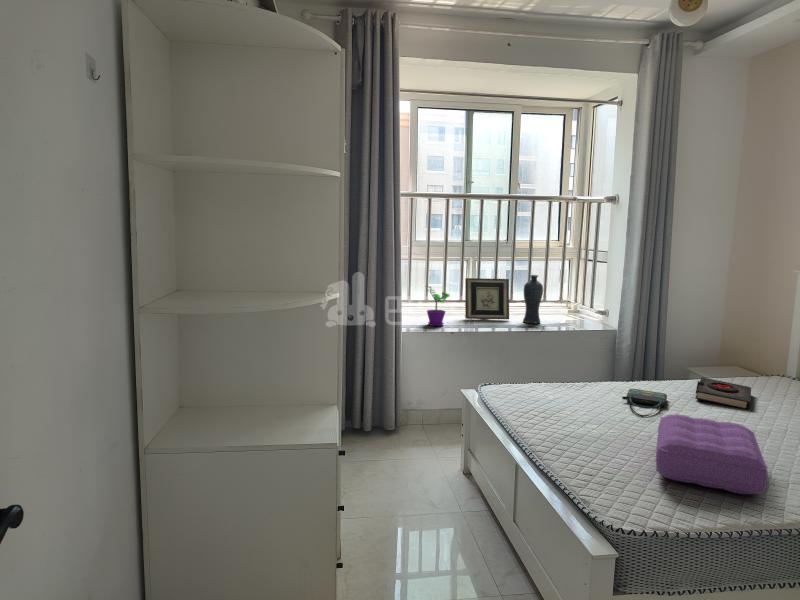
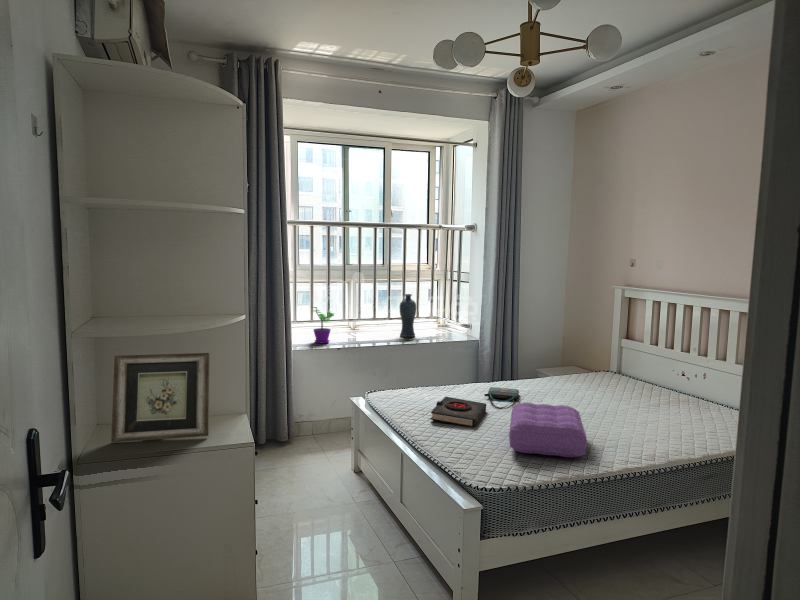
picture frame: present [465,278,509,320] -> present [111,353,210,442]
book: present [695,377,751,410] -> present [430,397,486,427]

